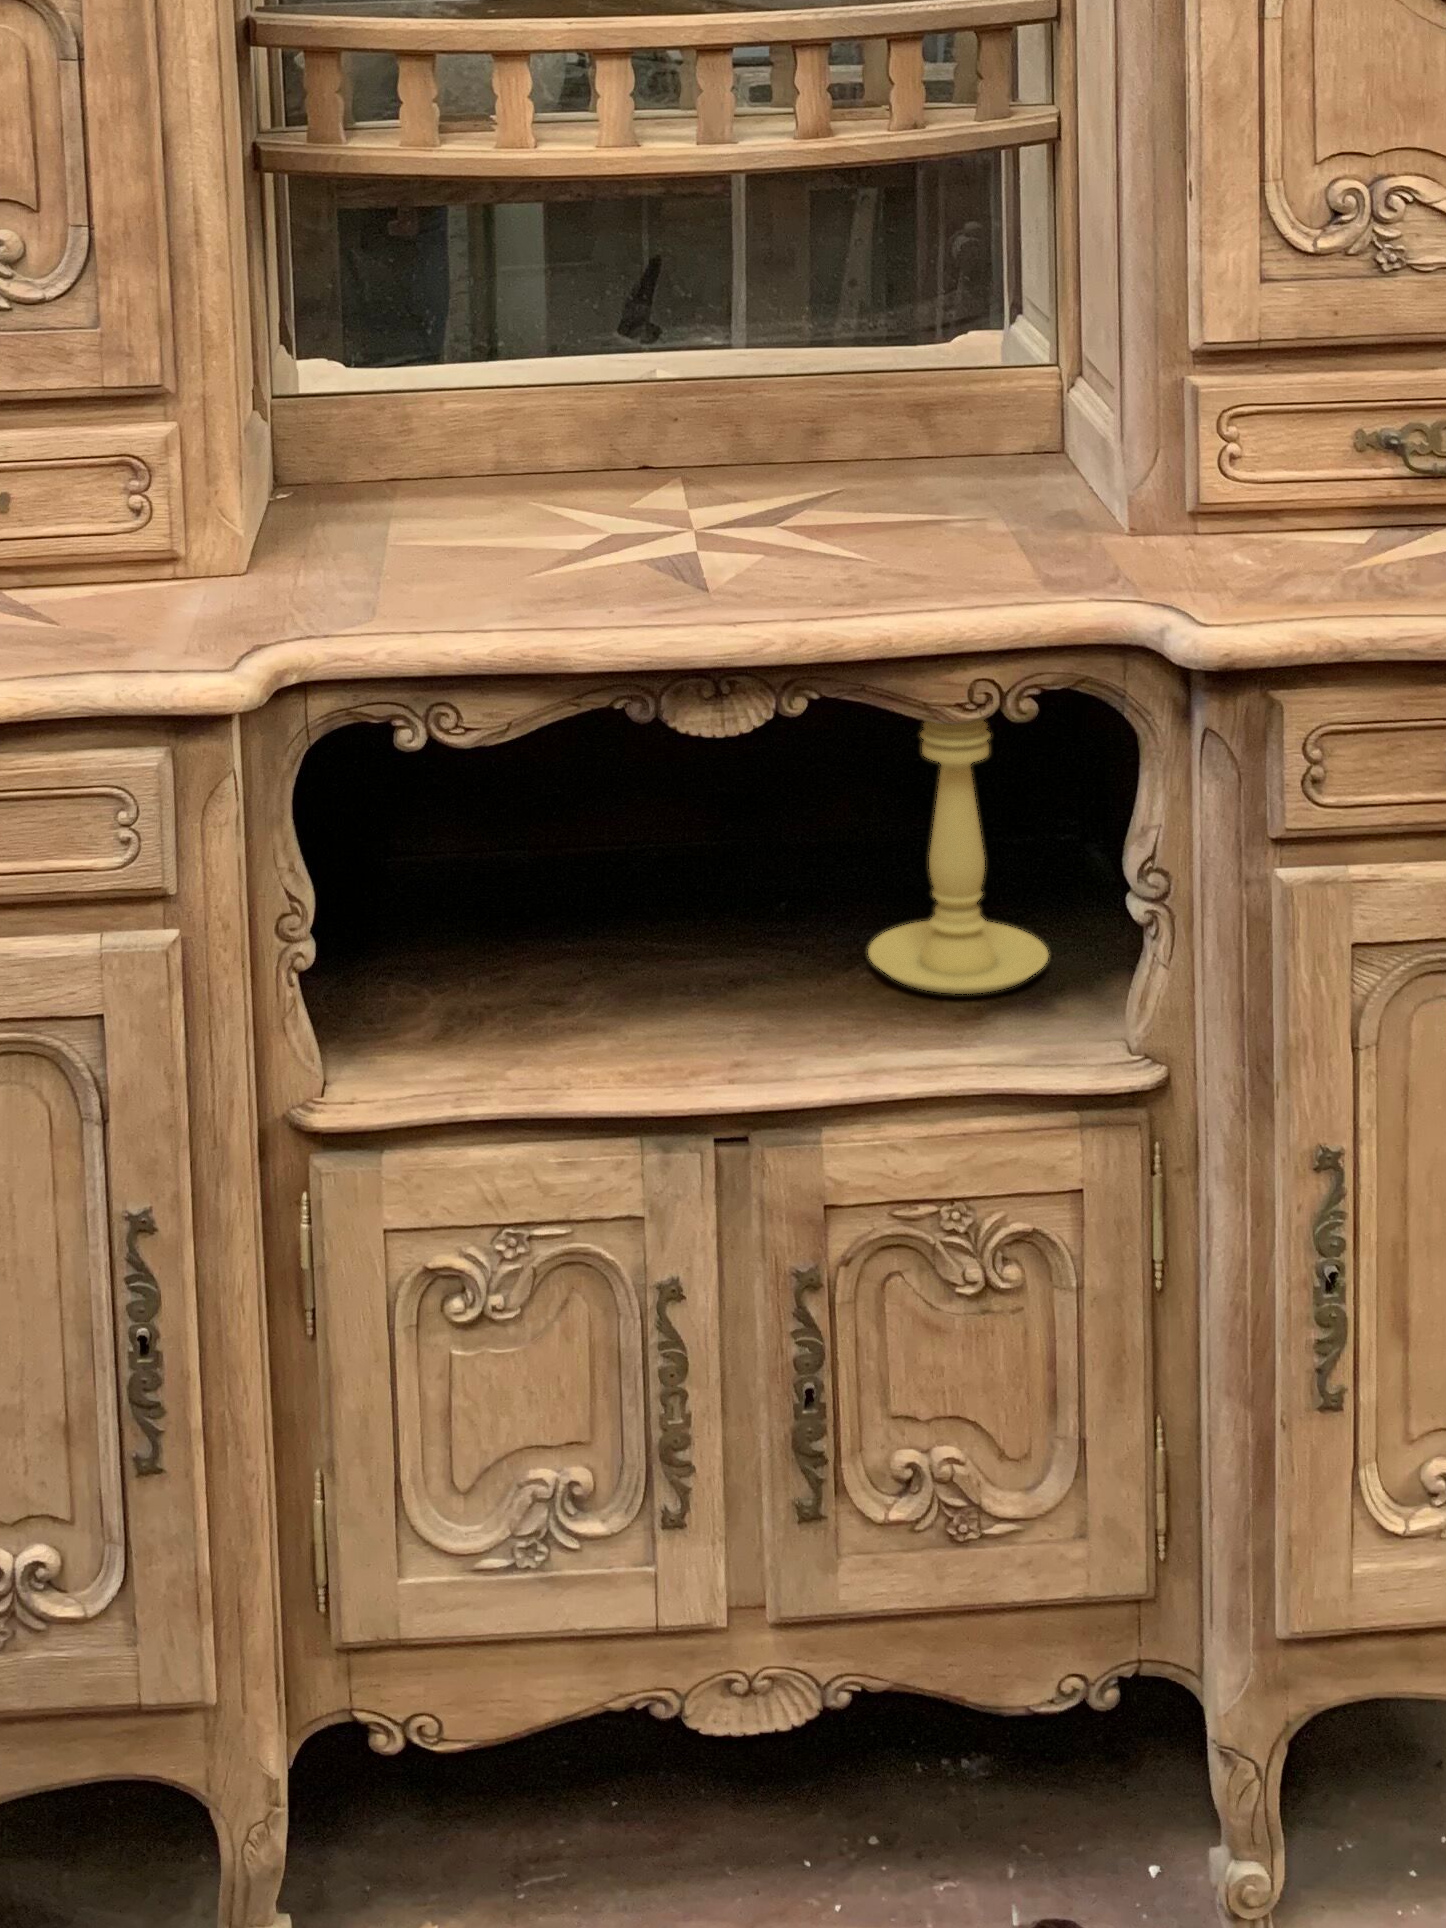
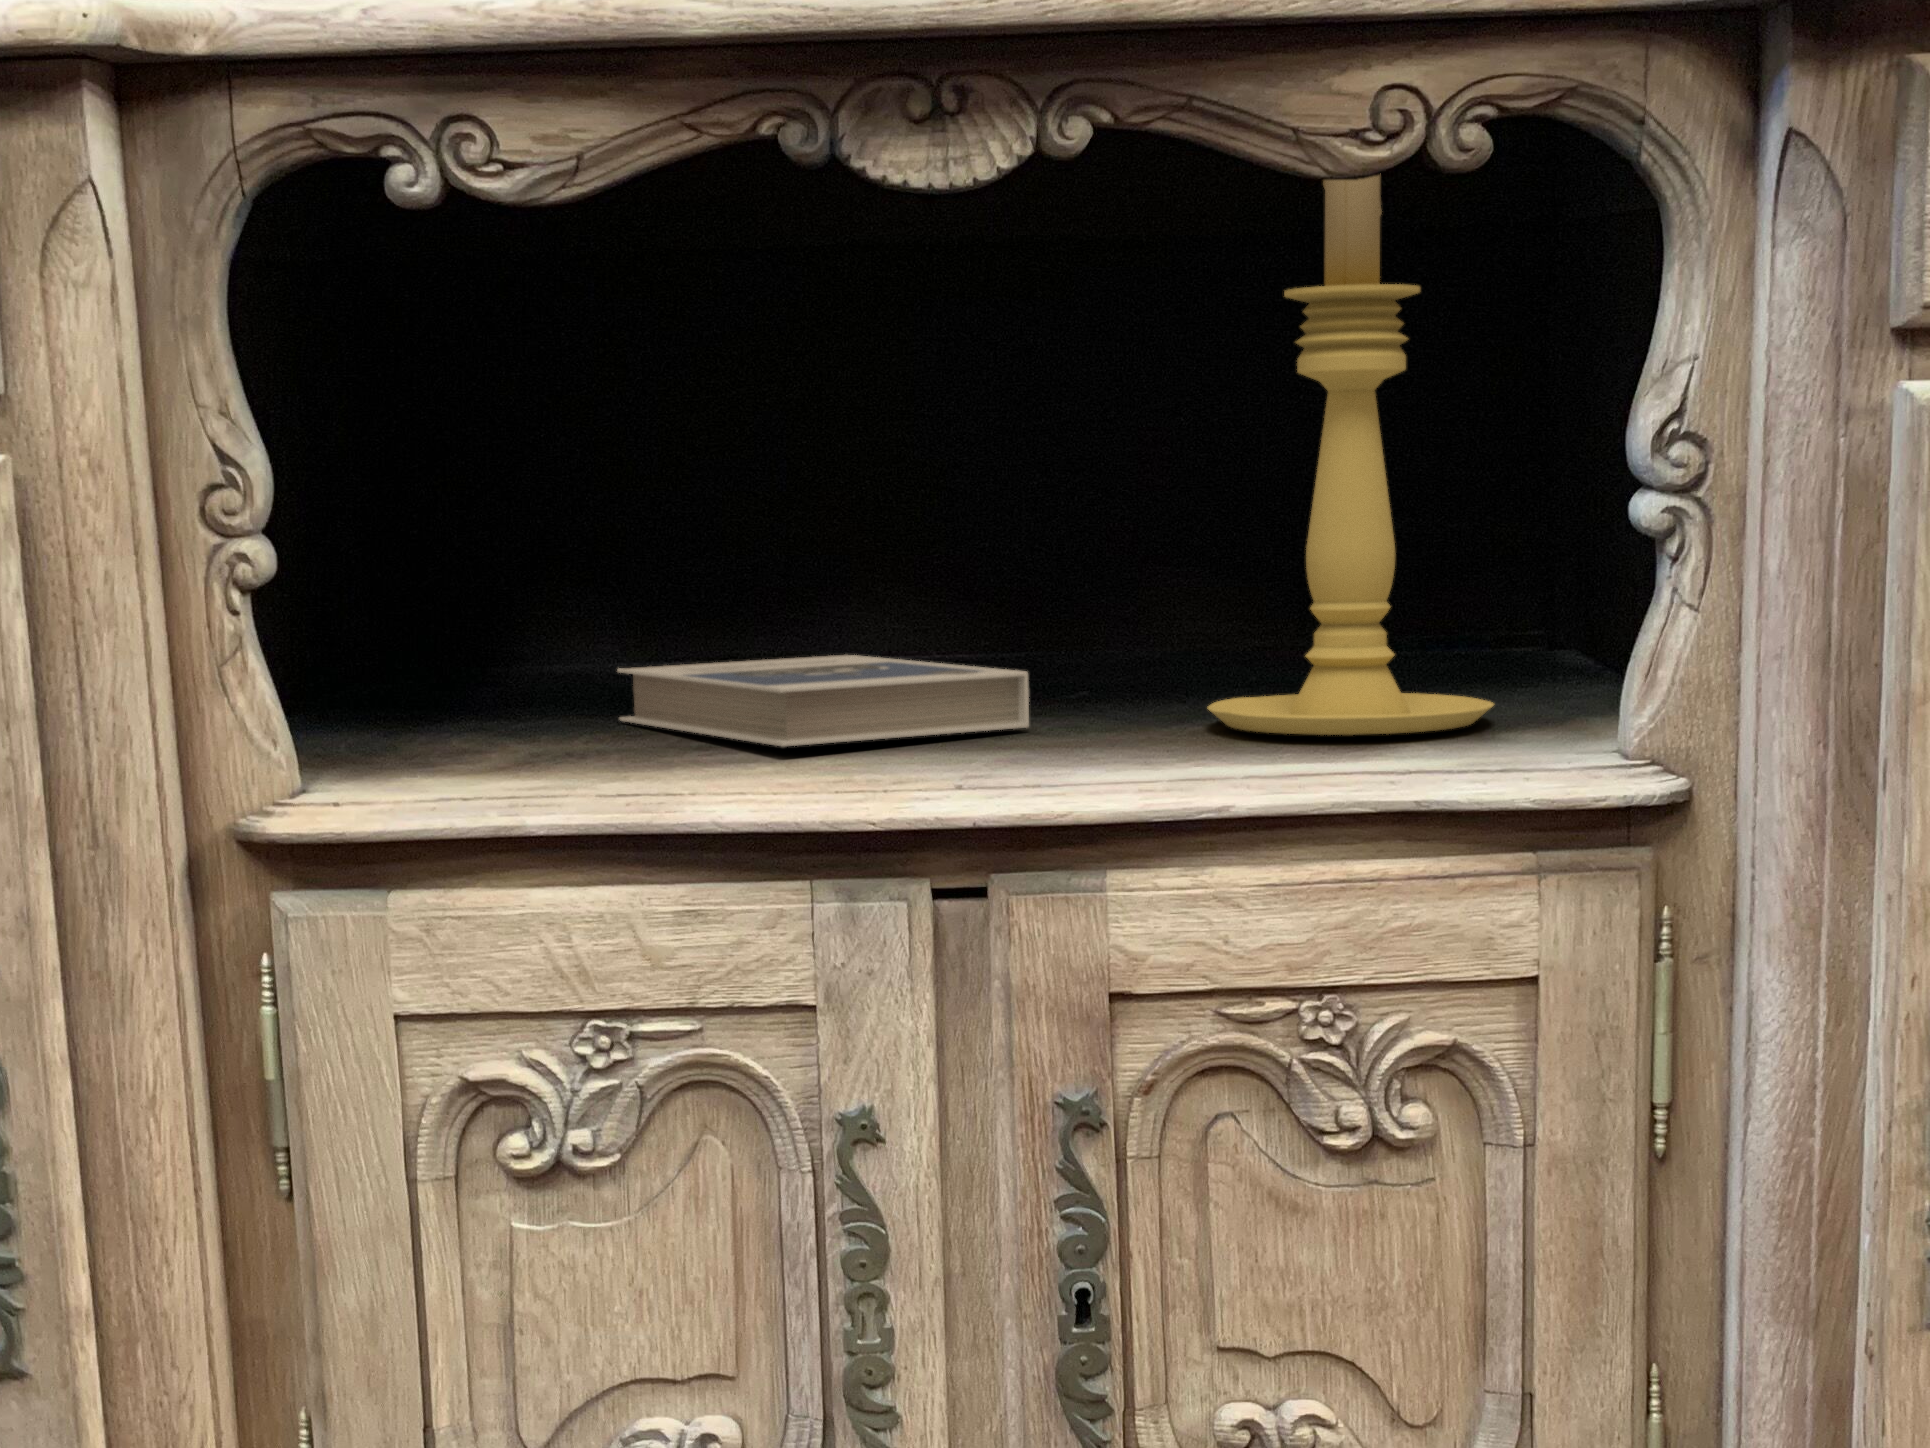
hardback book: none [478,862,755,1006] -> present [617,654,1029,747]

